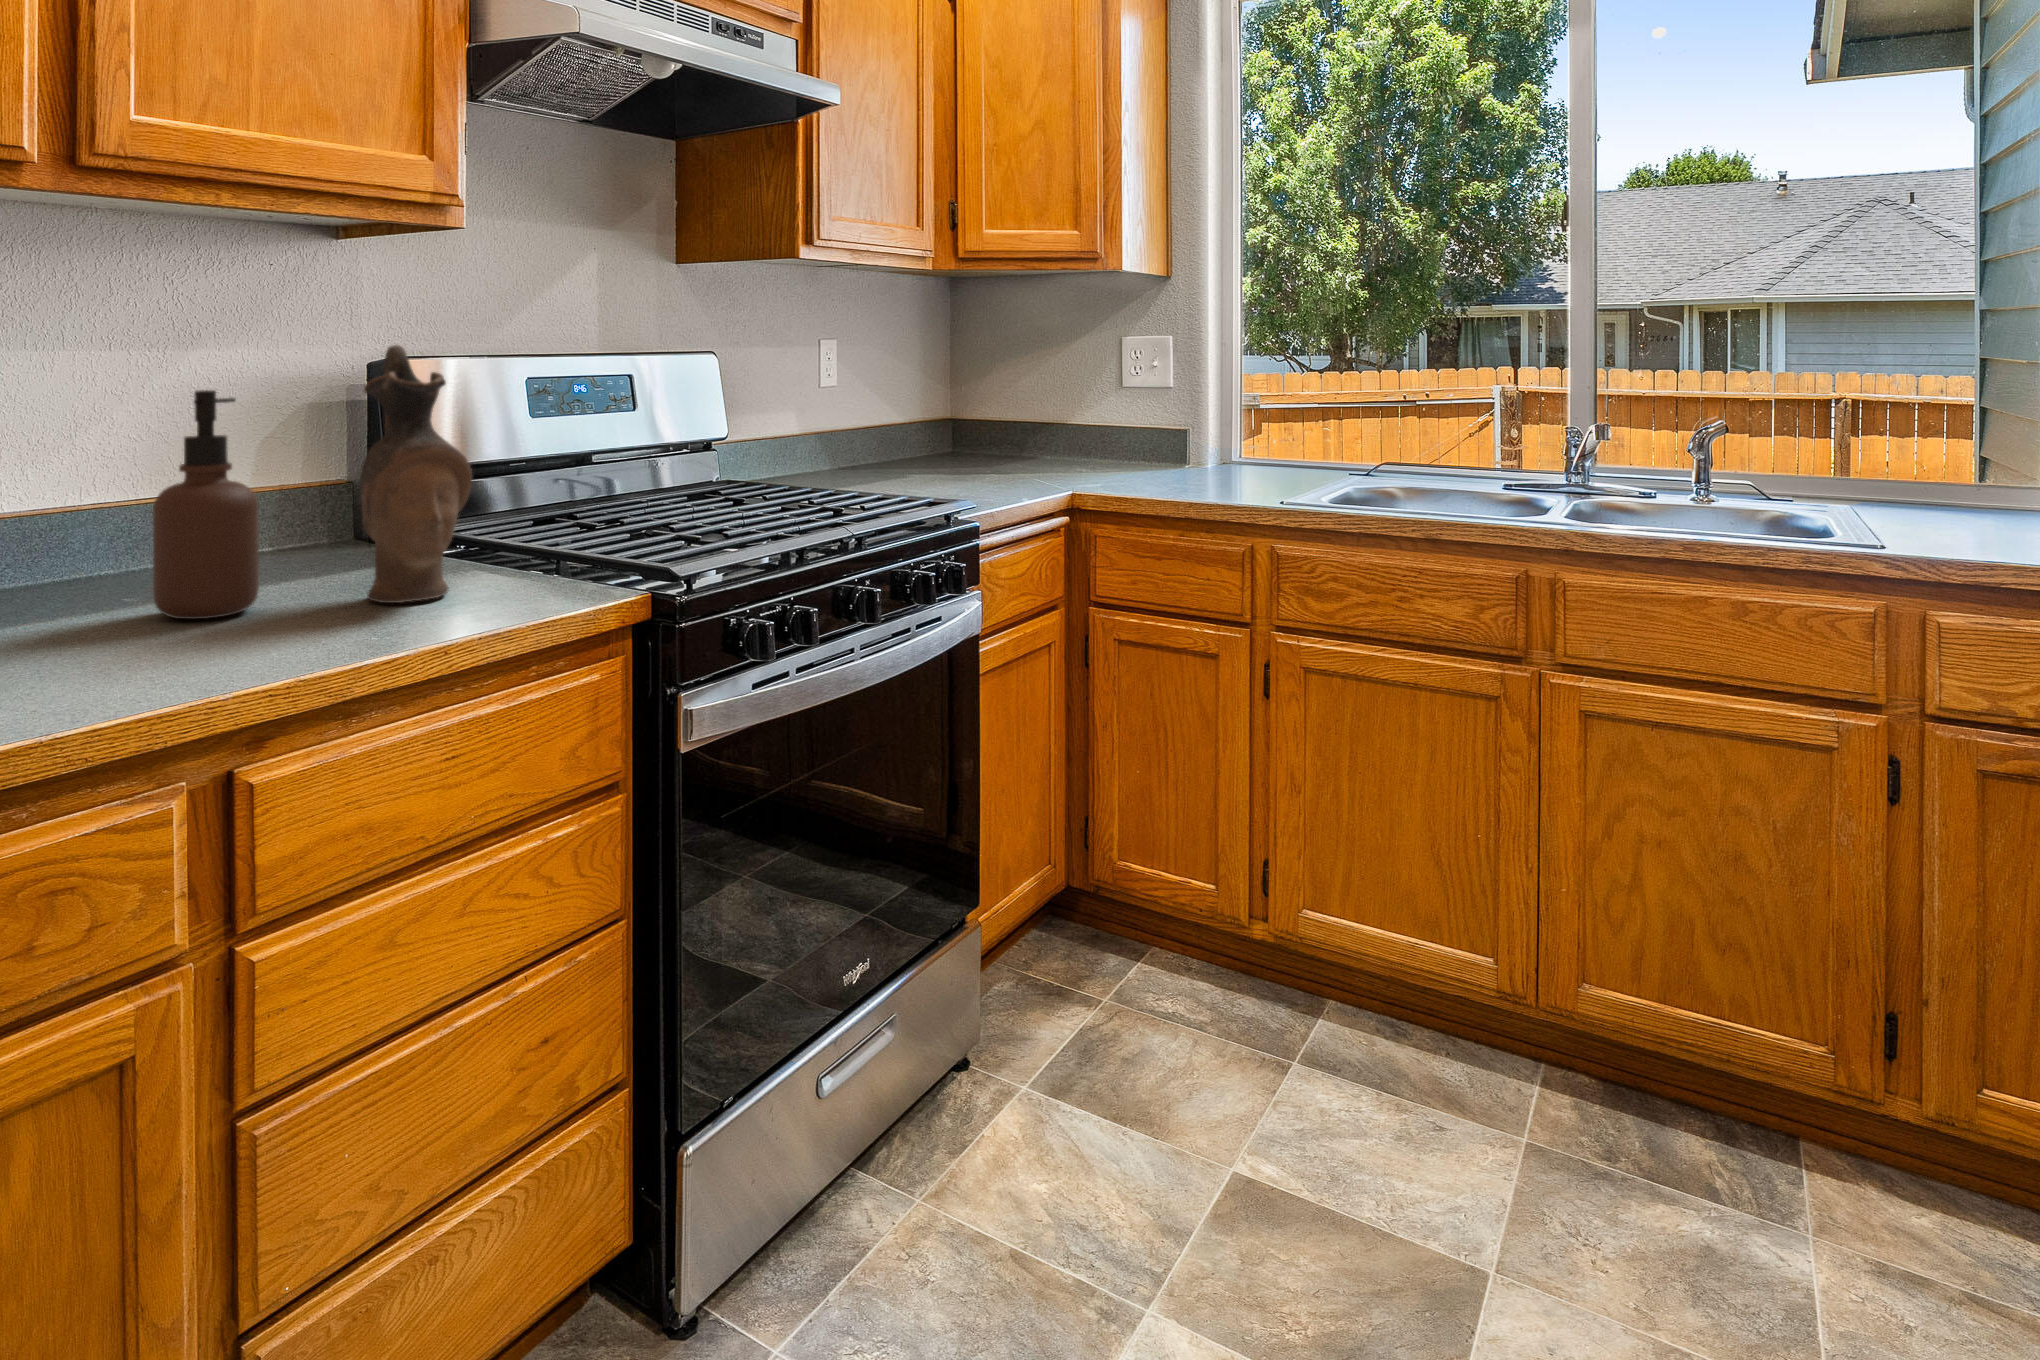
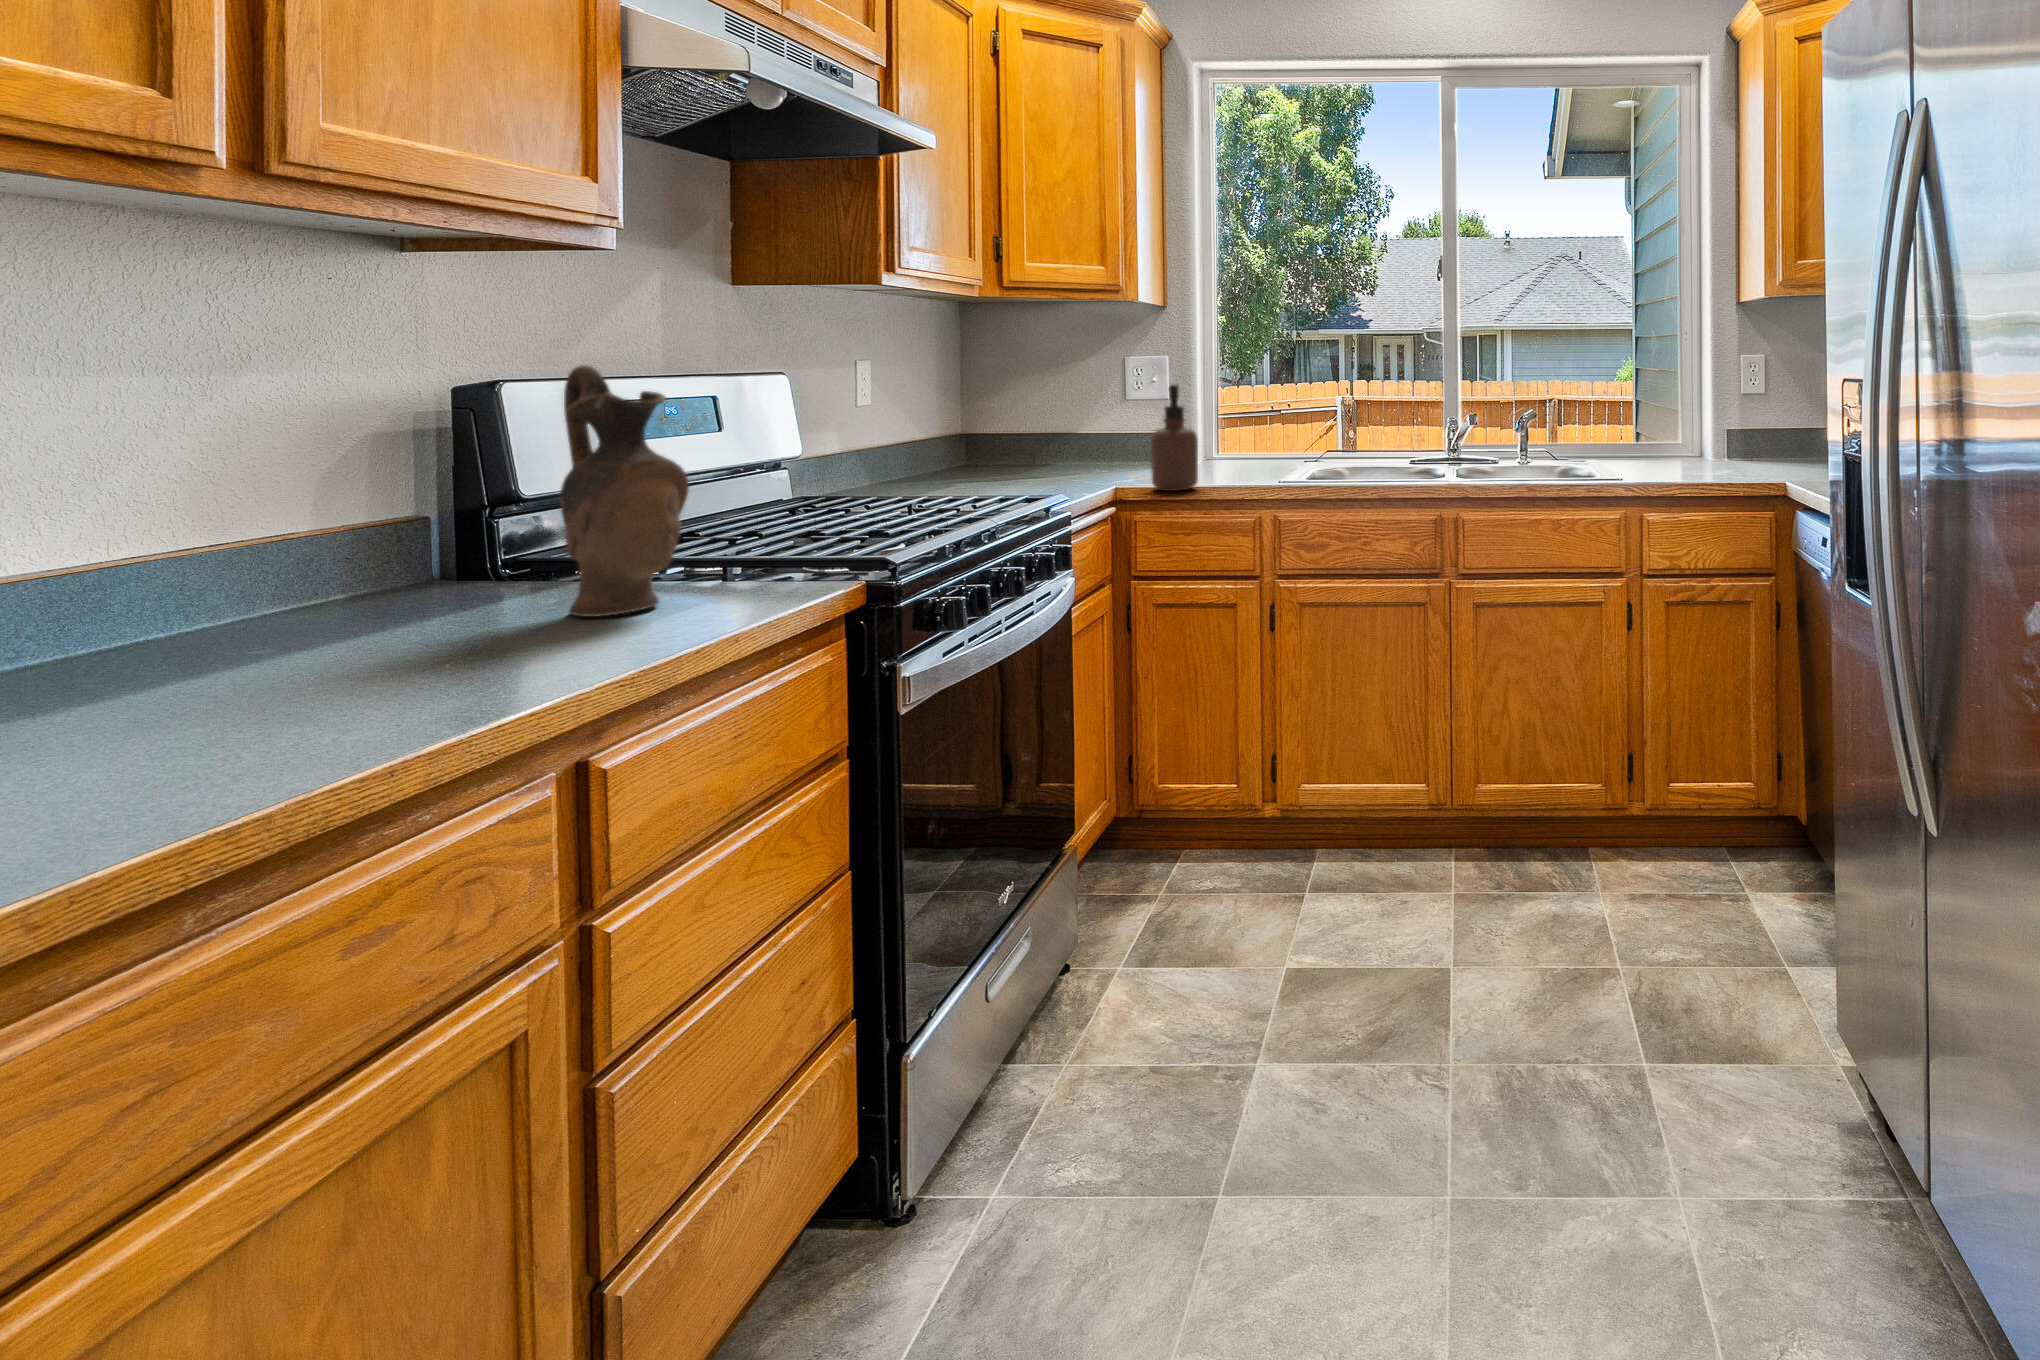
soap dispenser: present [153,390,259,619] -> present [1151,385,1198,491]

